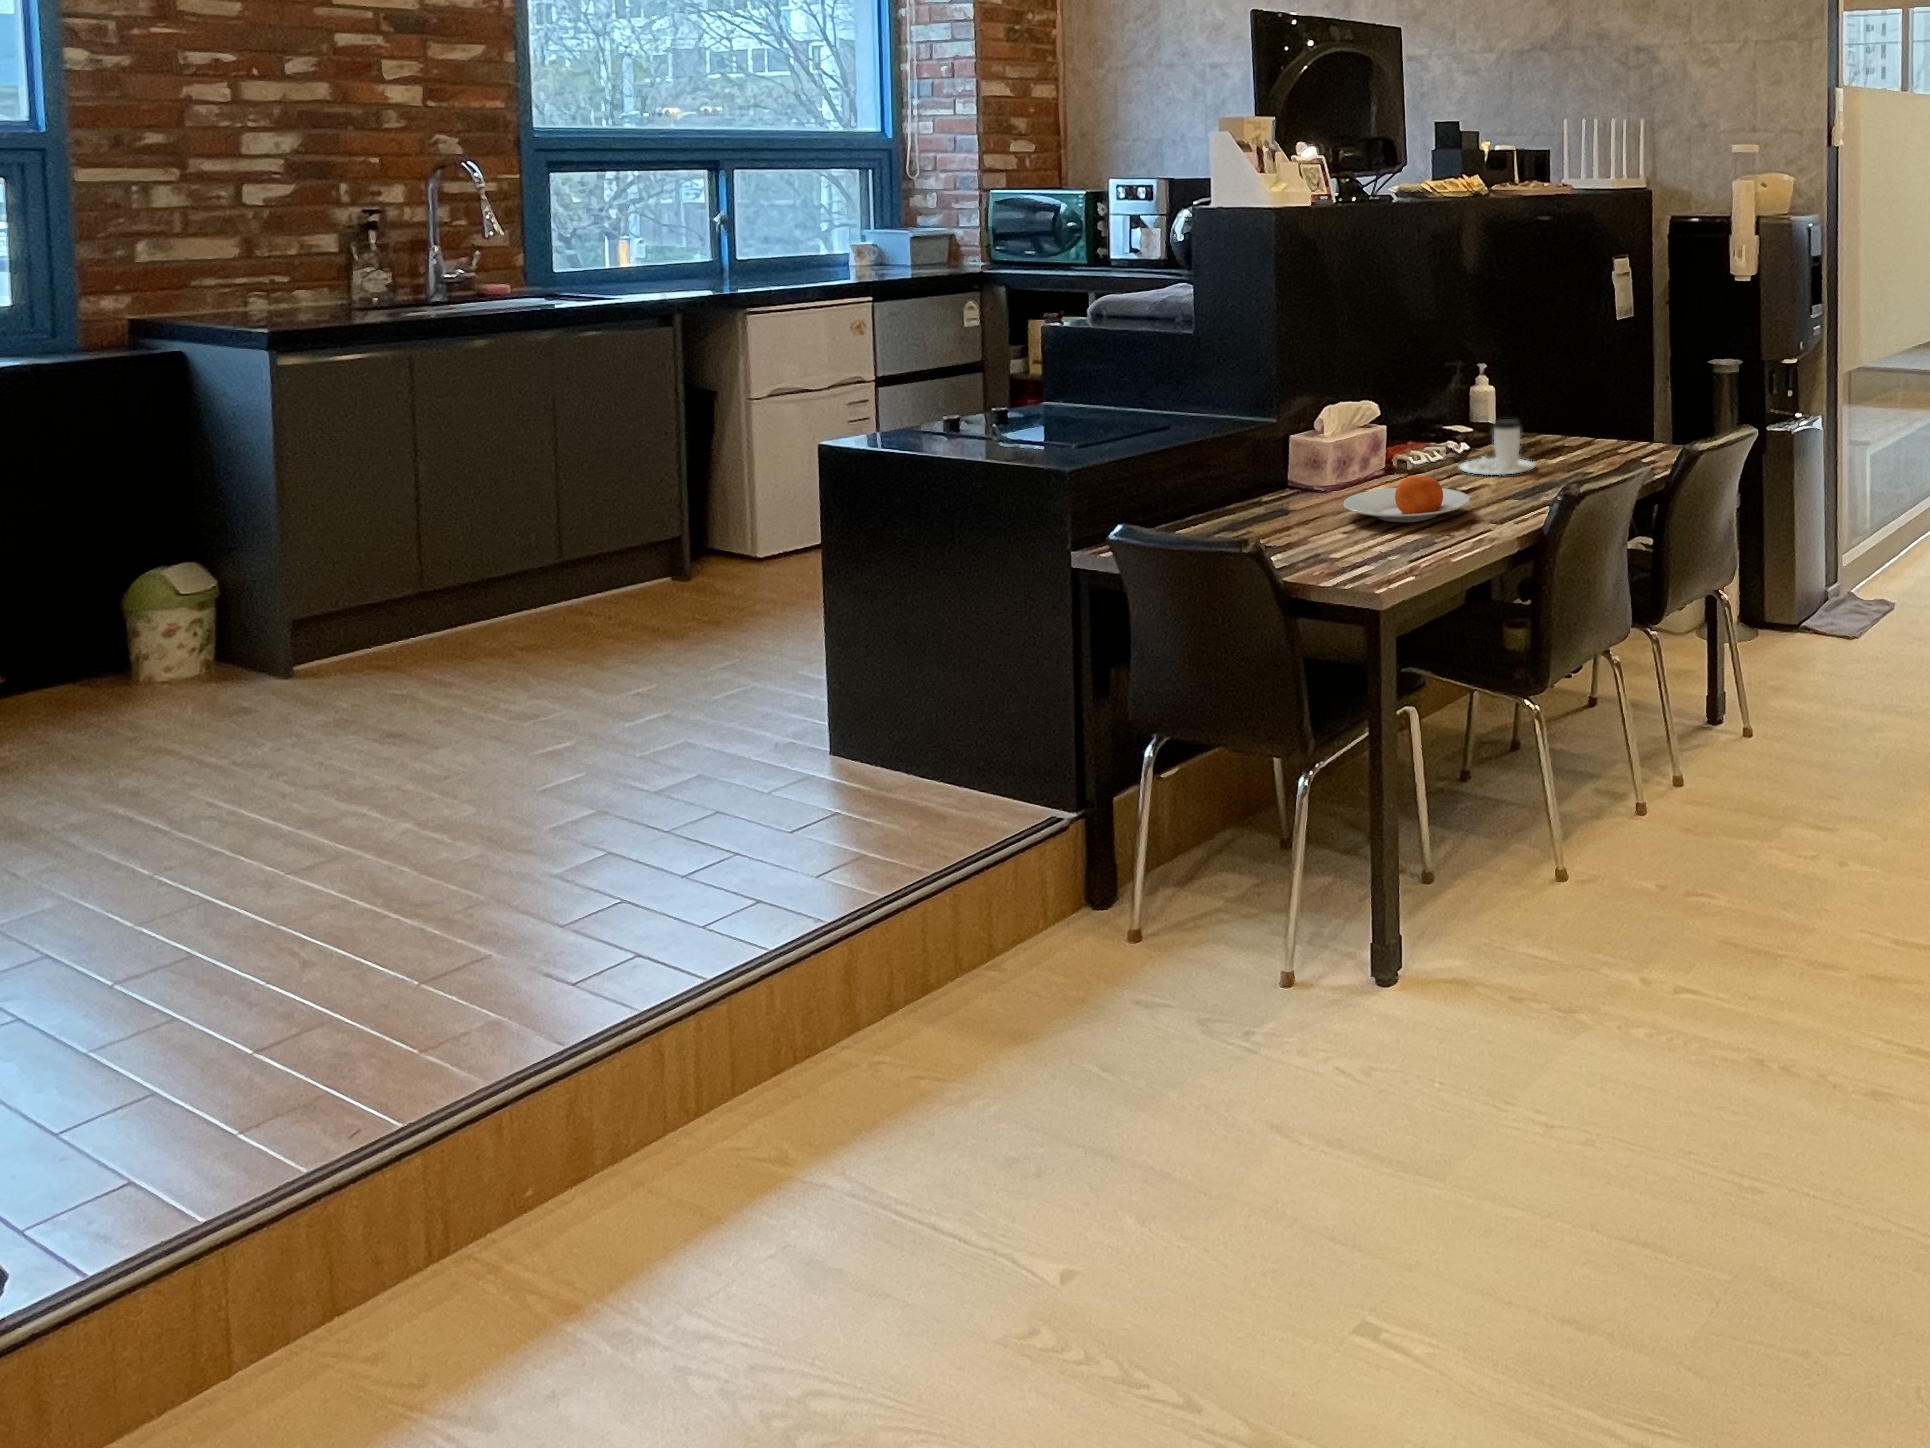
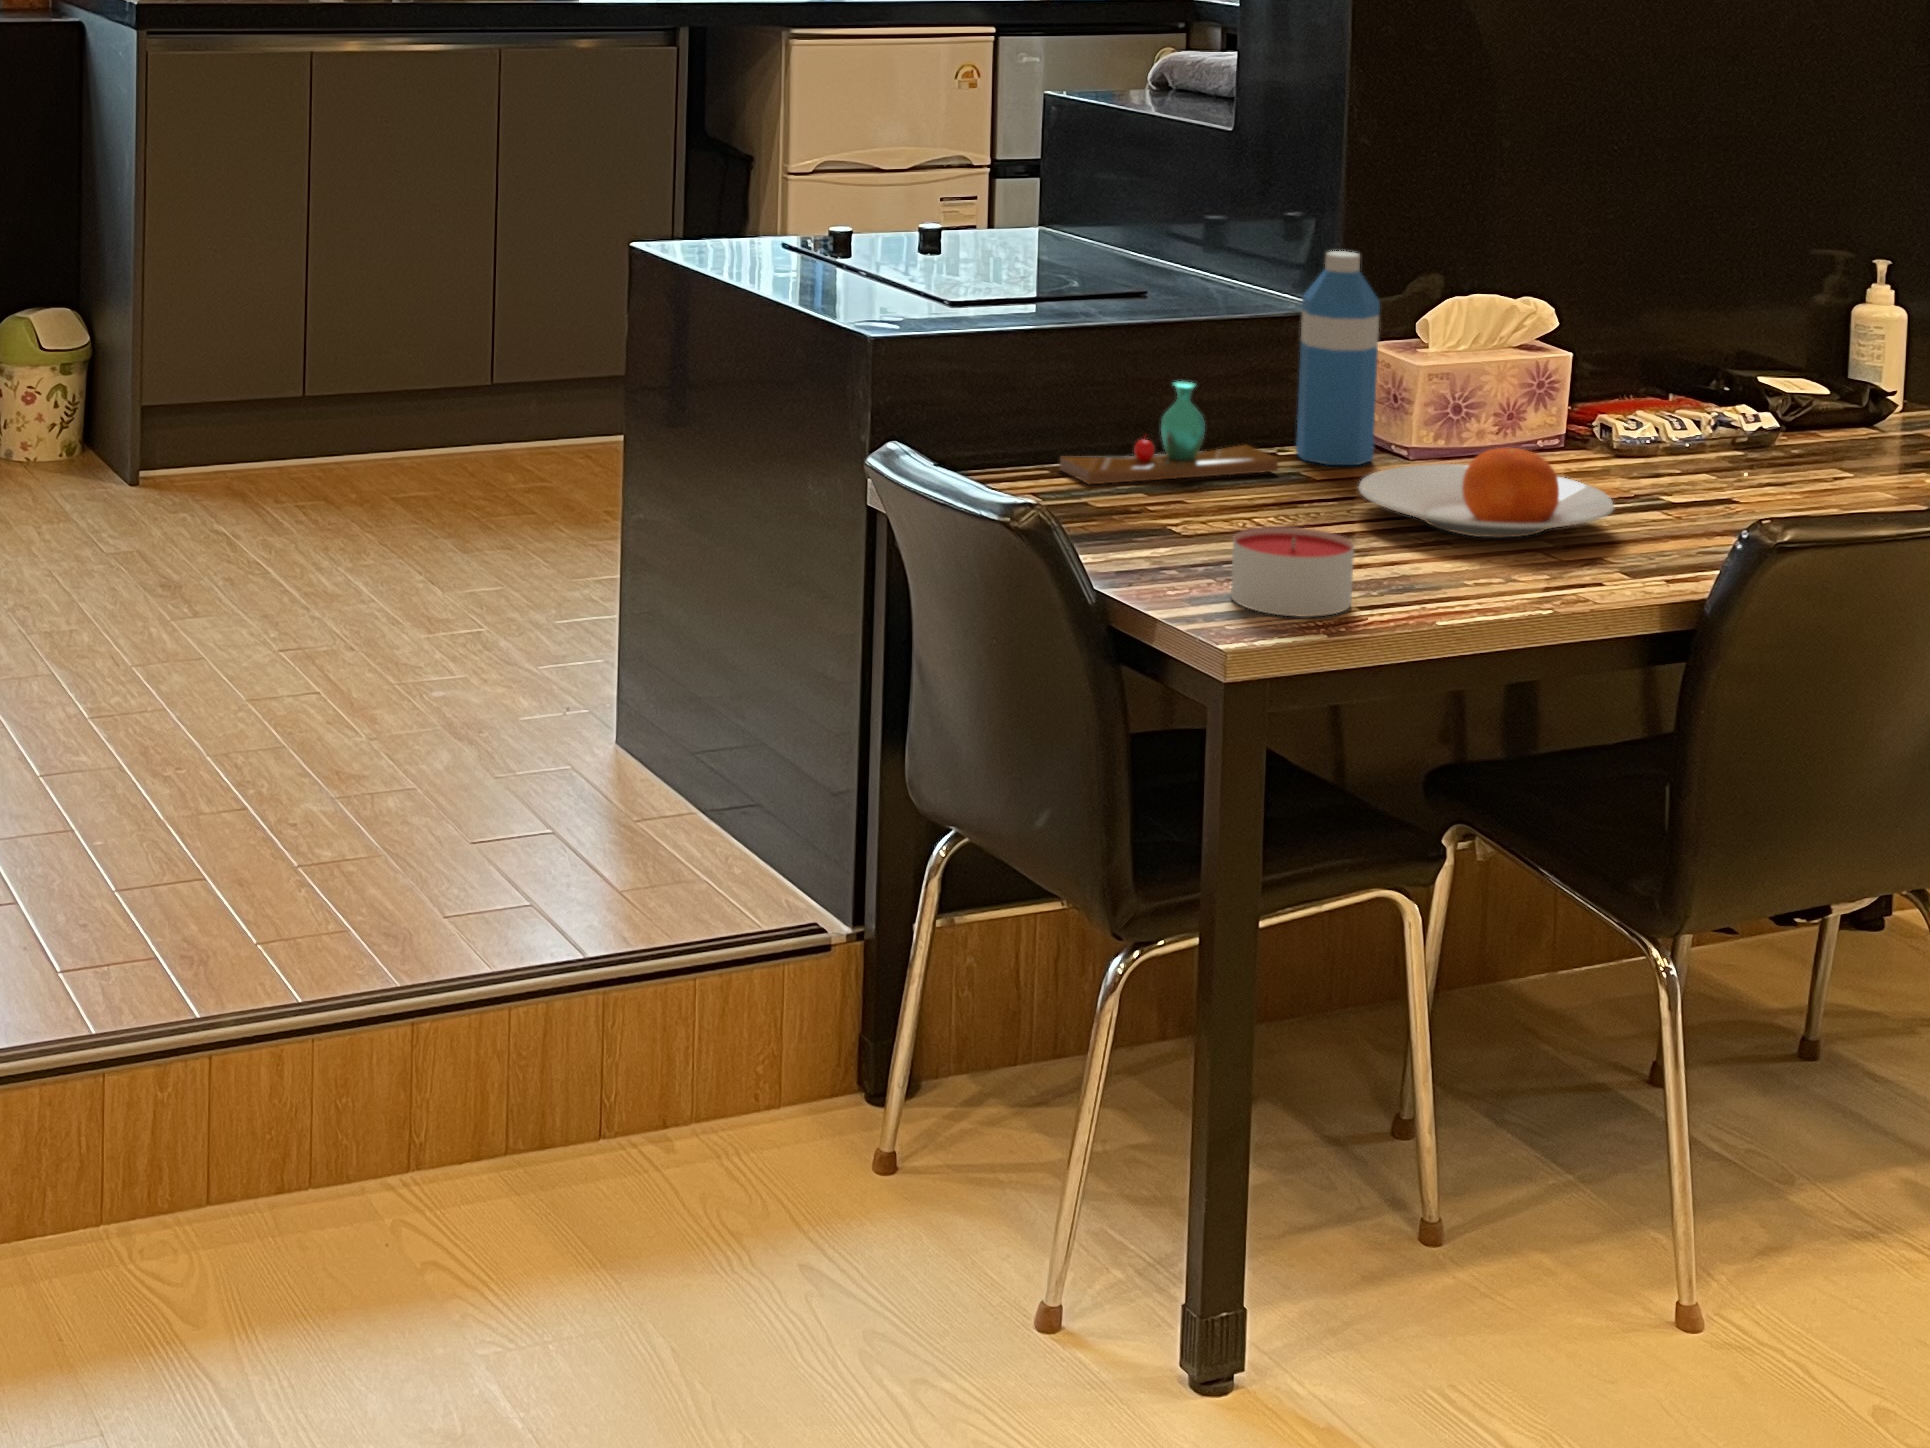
water bottle: none [1277,390,1319,502] -> present [1296,251,1380,465]
coffee cup: present [1459,419,1535,475] -> none [1707,369,1877,484]
vase: none [1175,470,1283,532] -> present [1060,381,1278,484]
candle: none [1343,529,1406,574] -> present [1231,527,1354,617]

